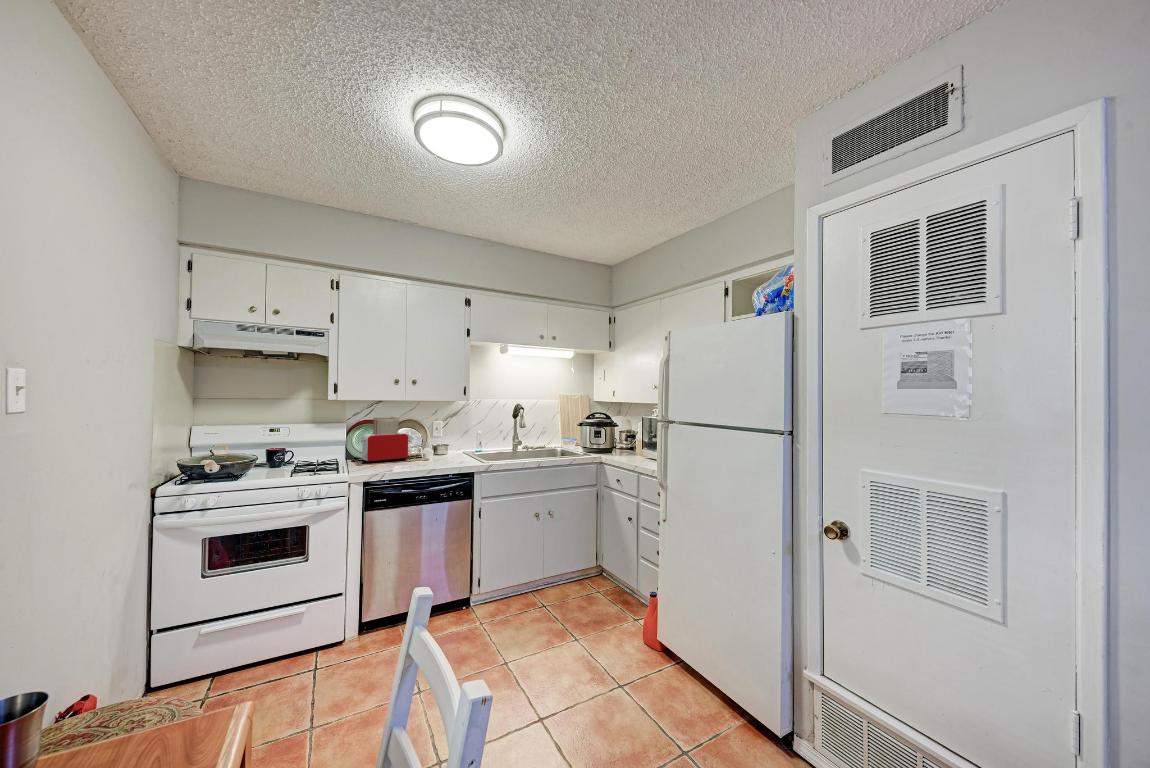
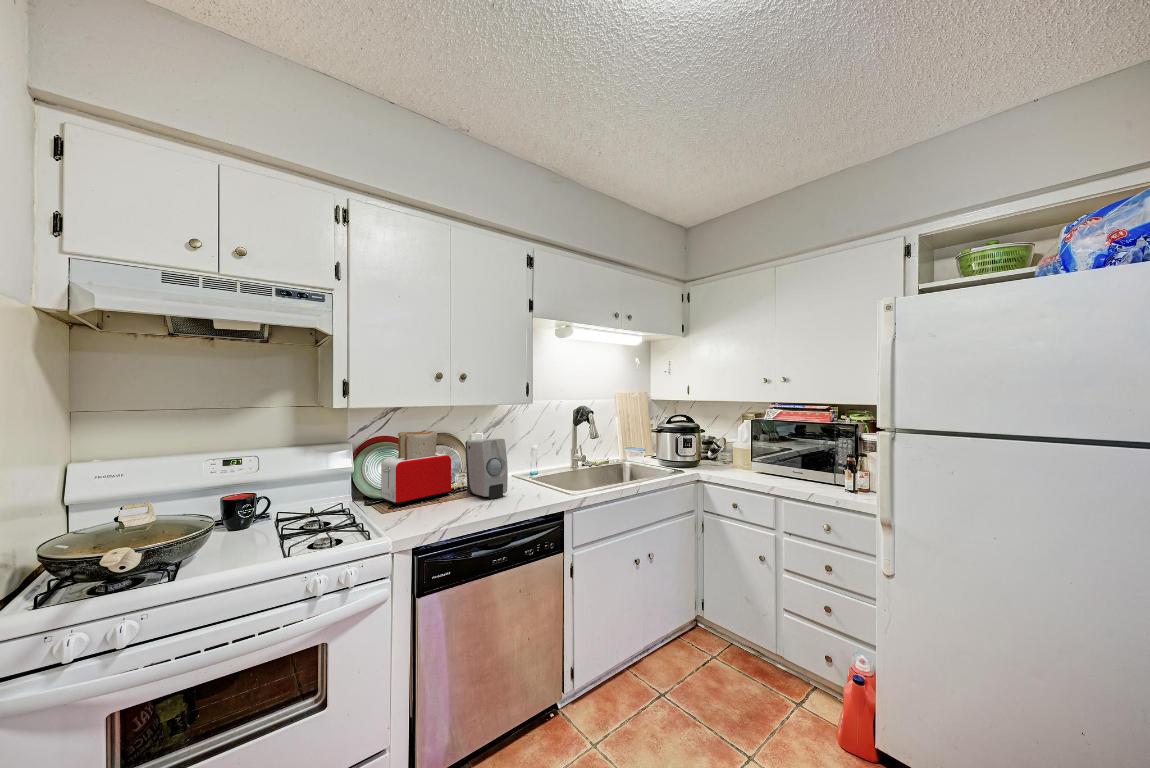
soap dispenser: none [419,424,443,463] -> present [465,439,508,499]

